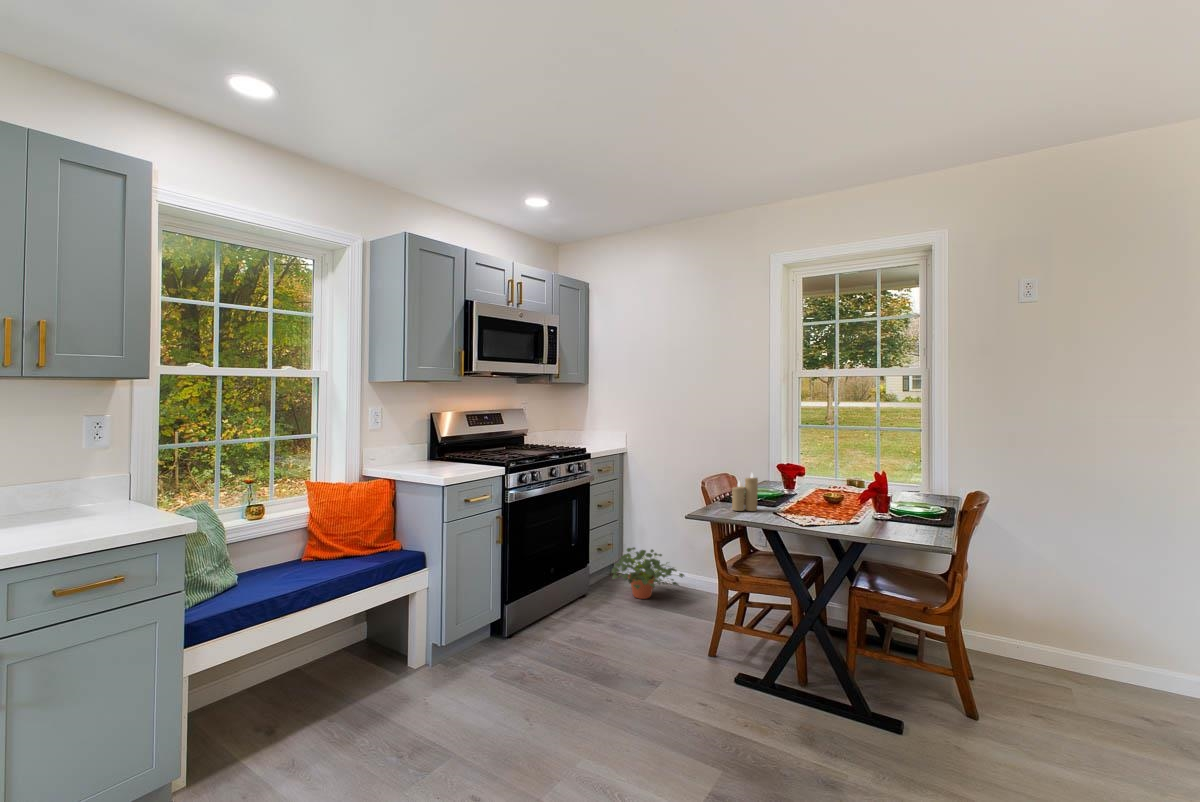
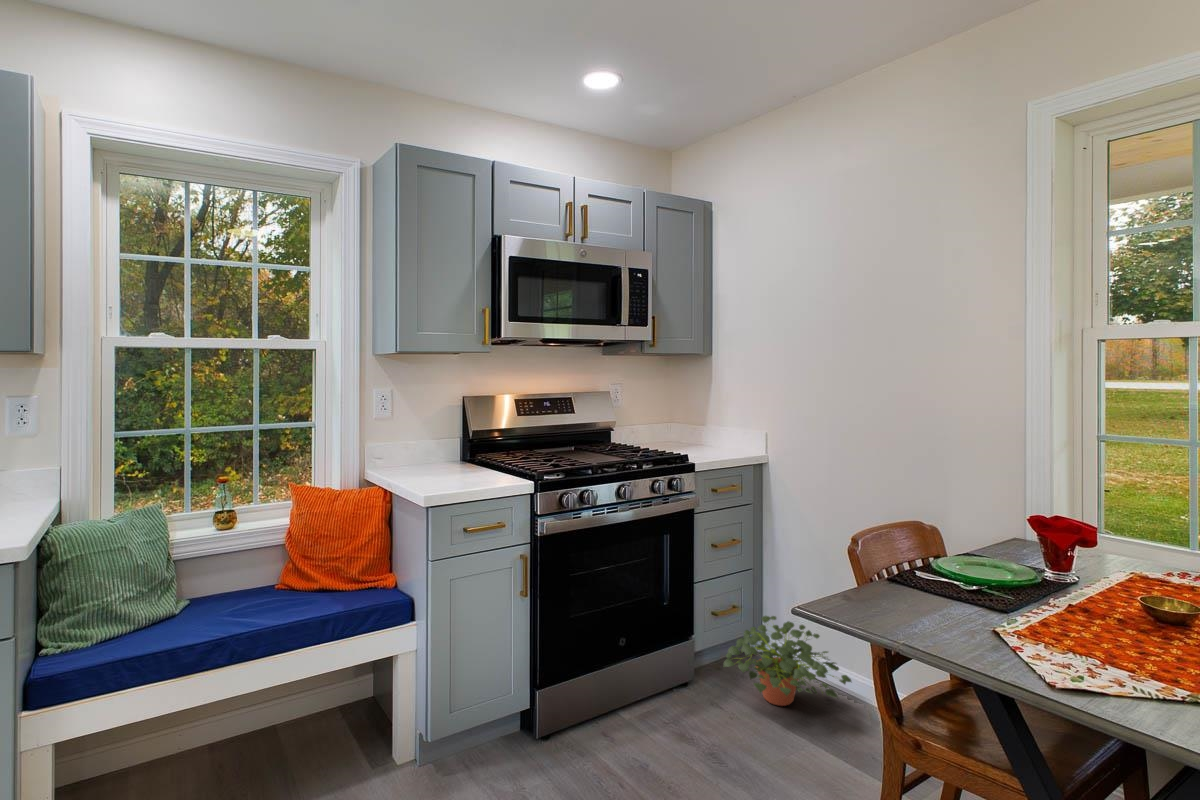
candle: present [732,474,758,511] -> none [896,535,958,618]

